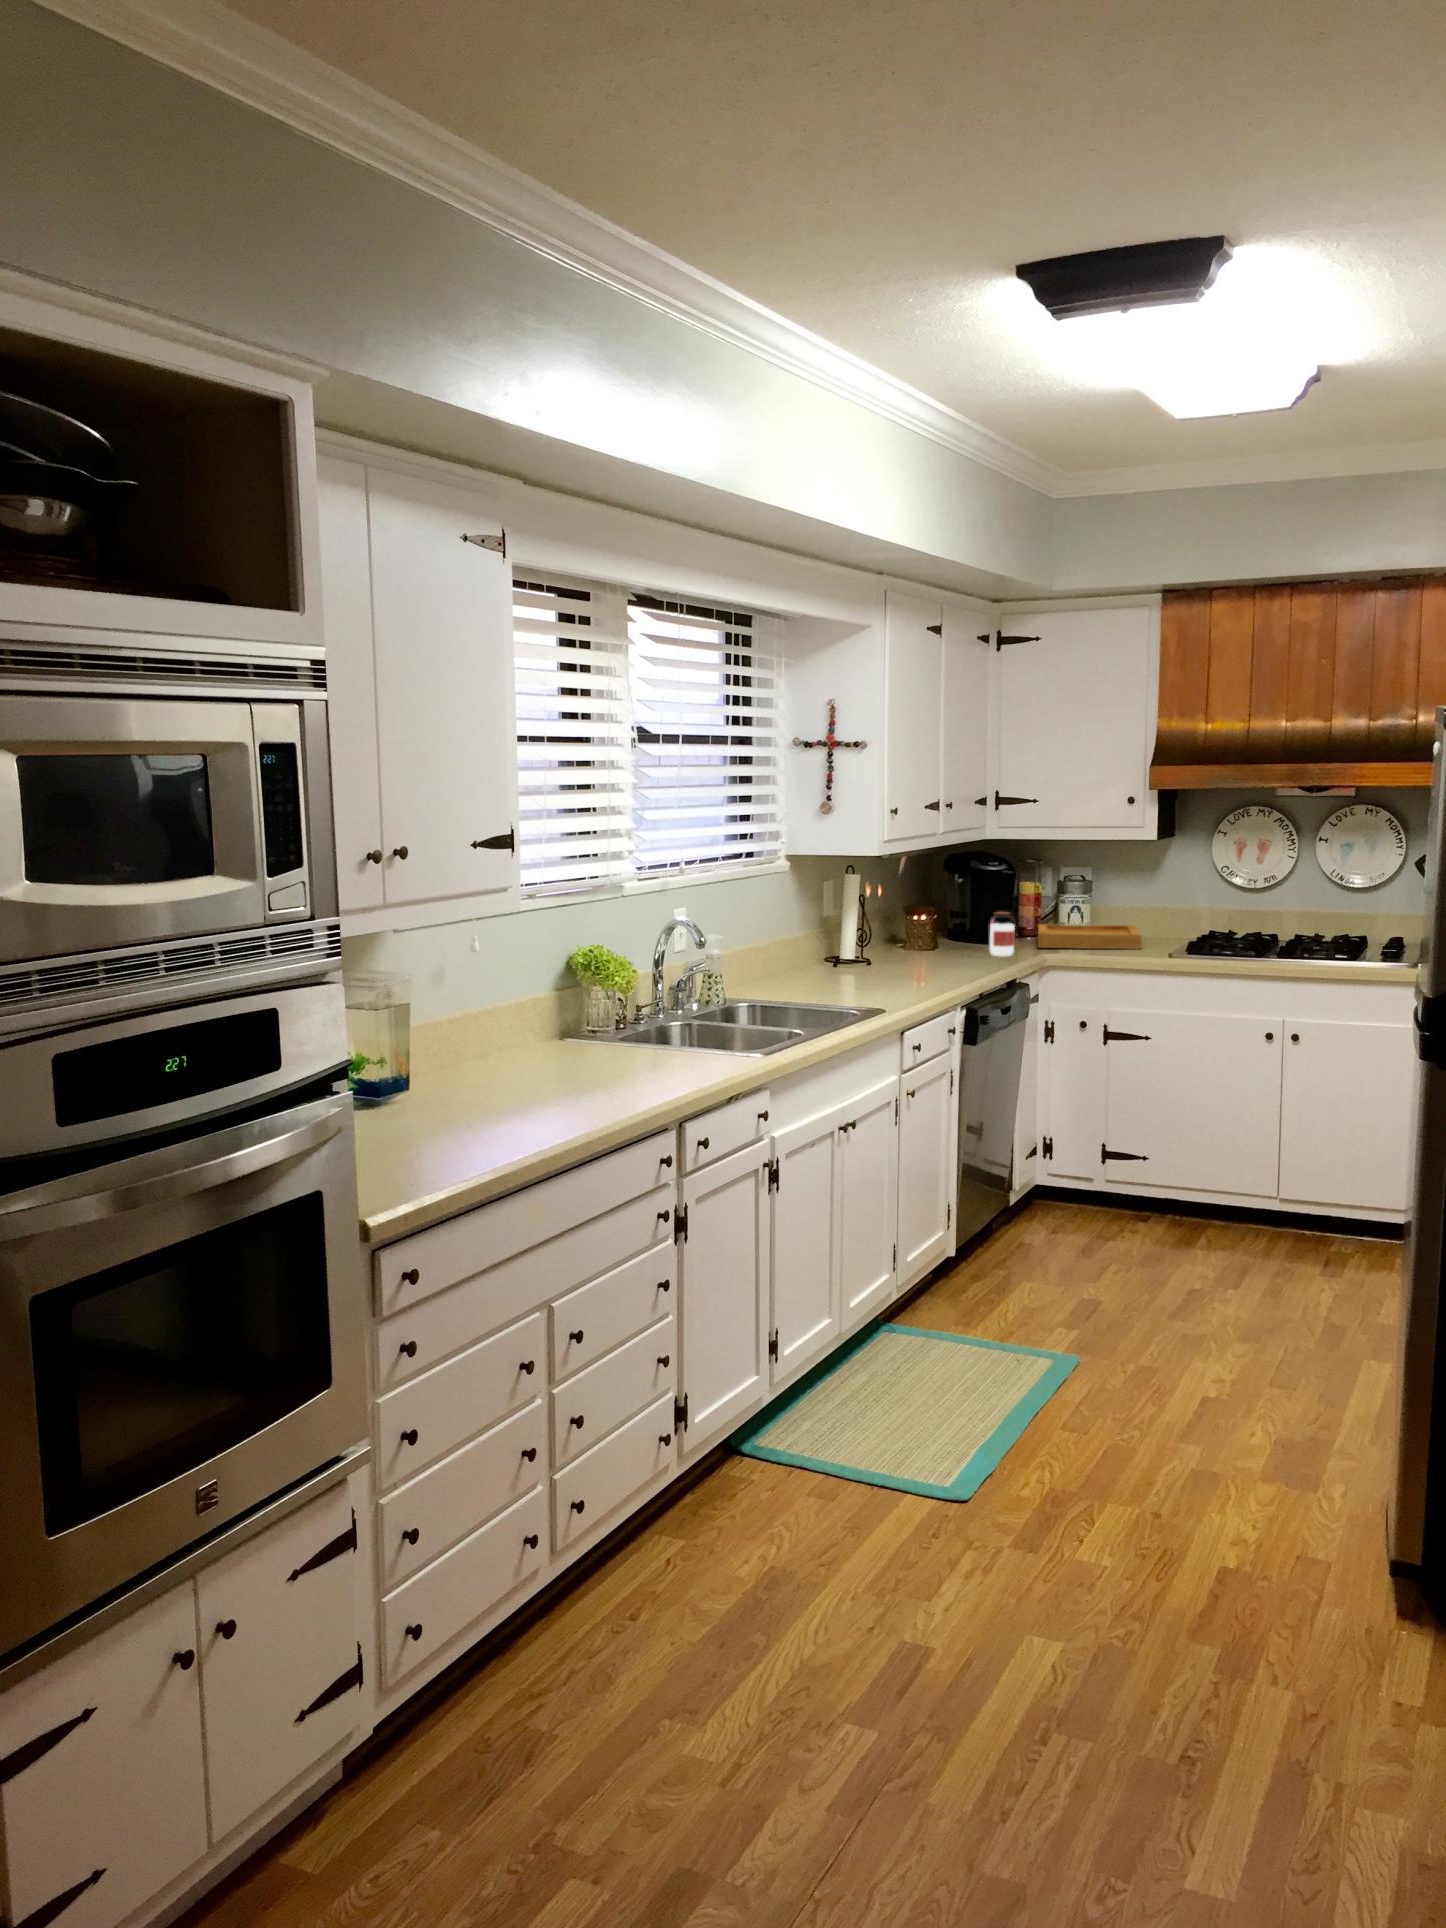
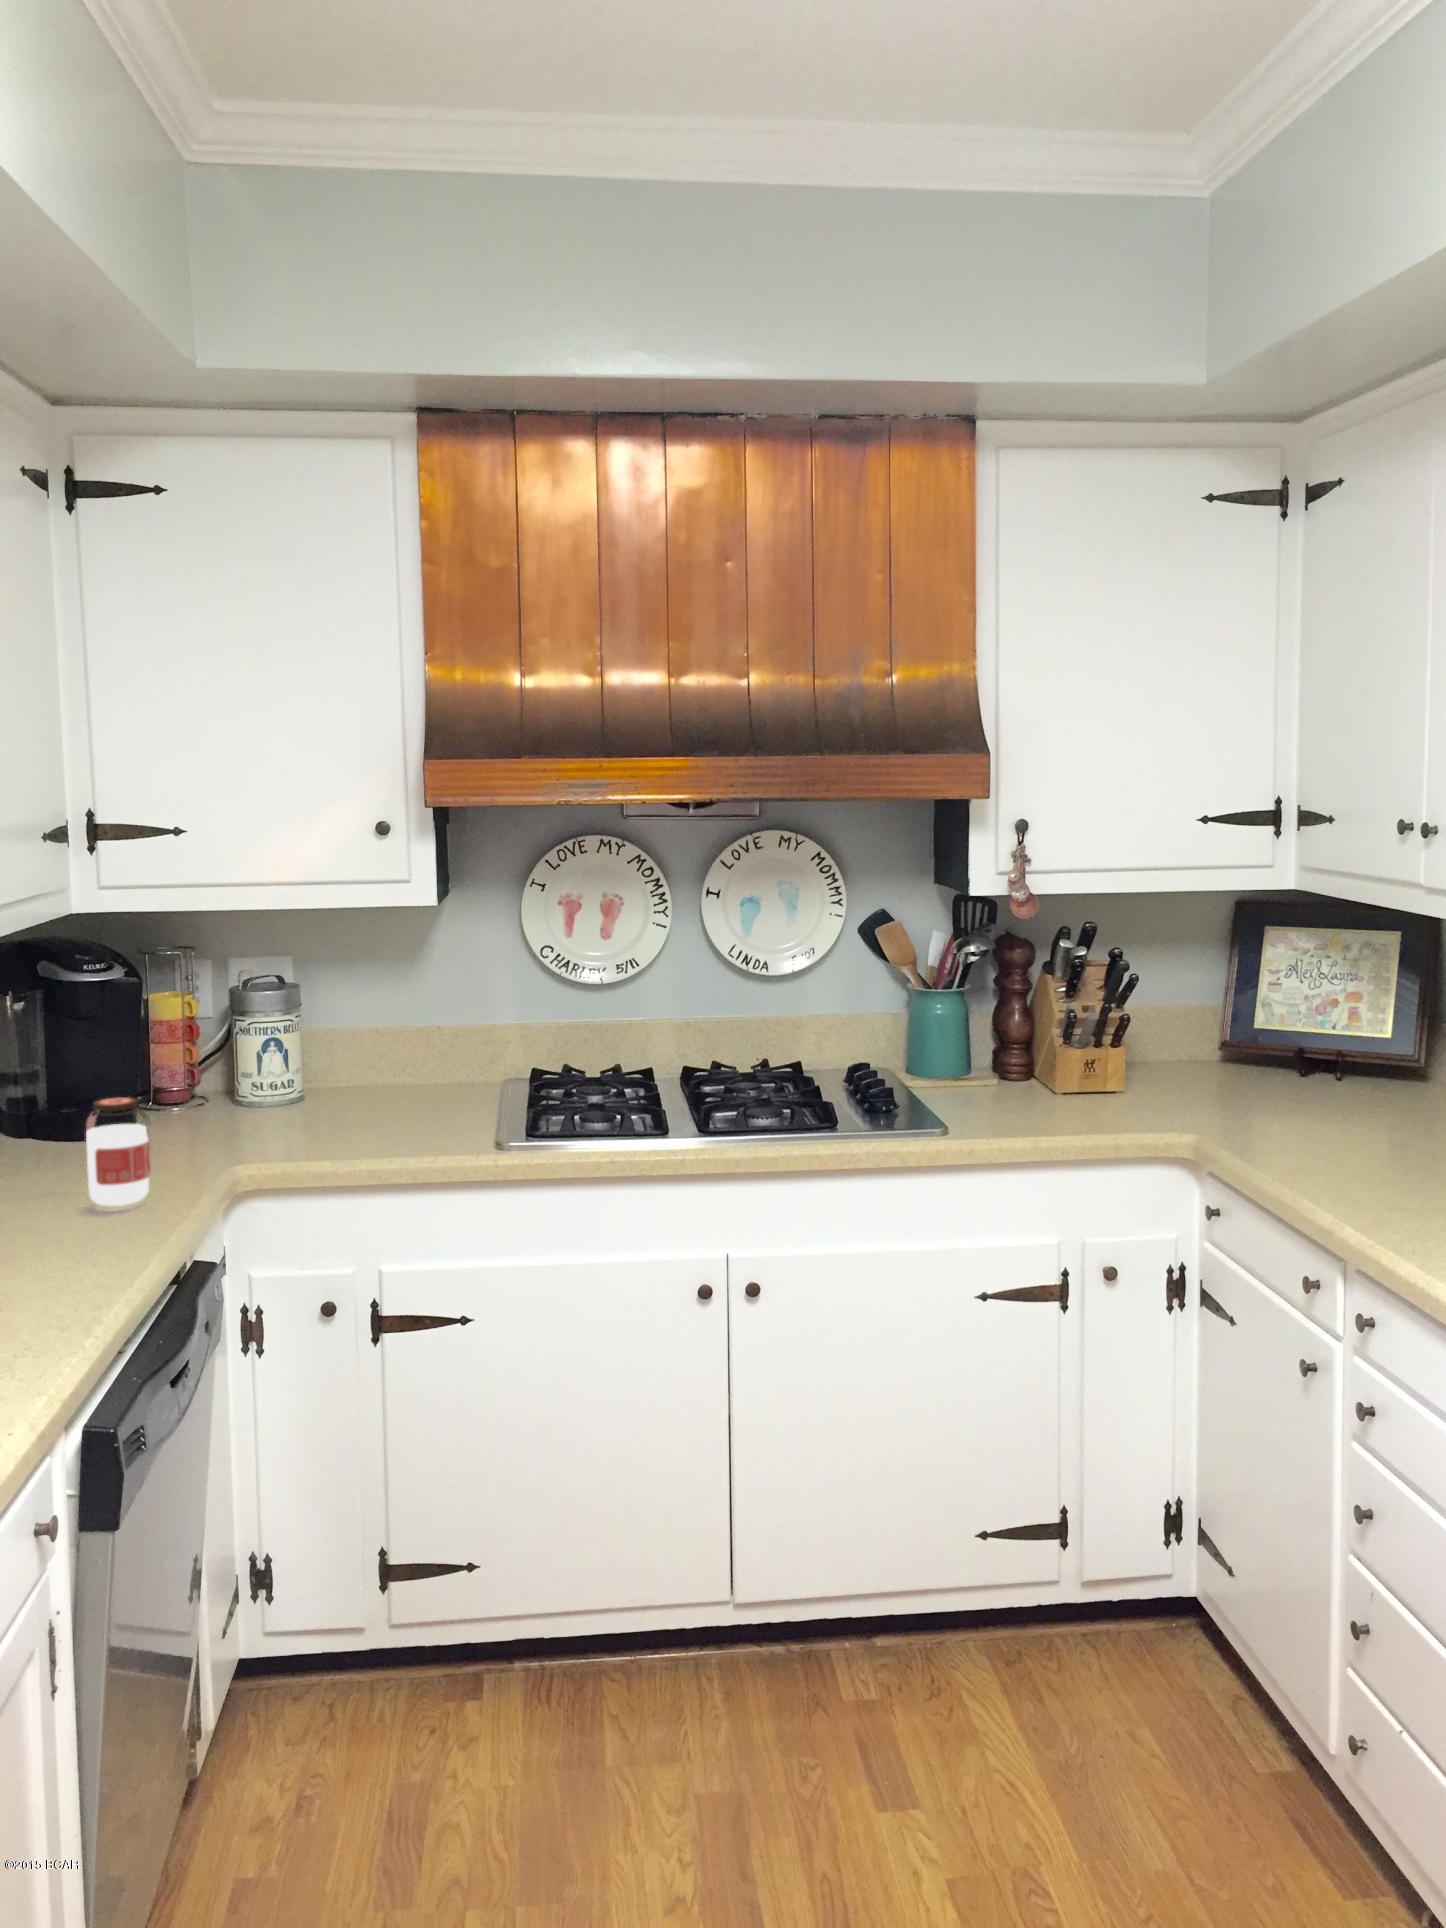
tray: present [1038,924,1141,949] -> none [197,1071,424,1156]

